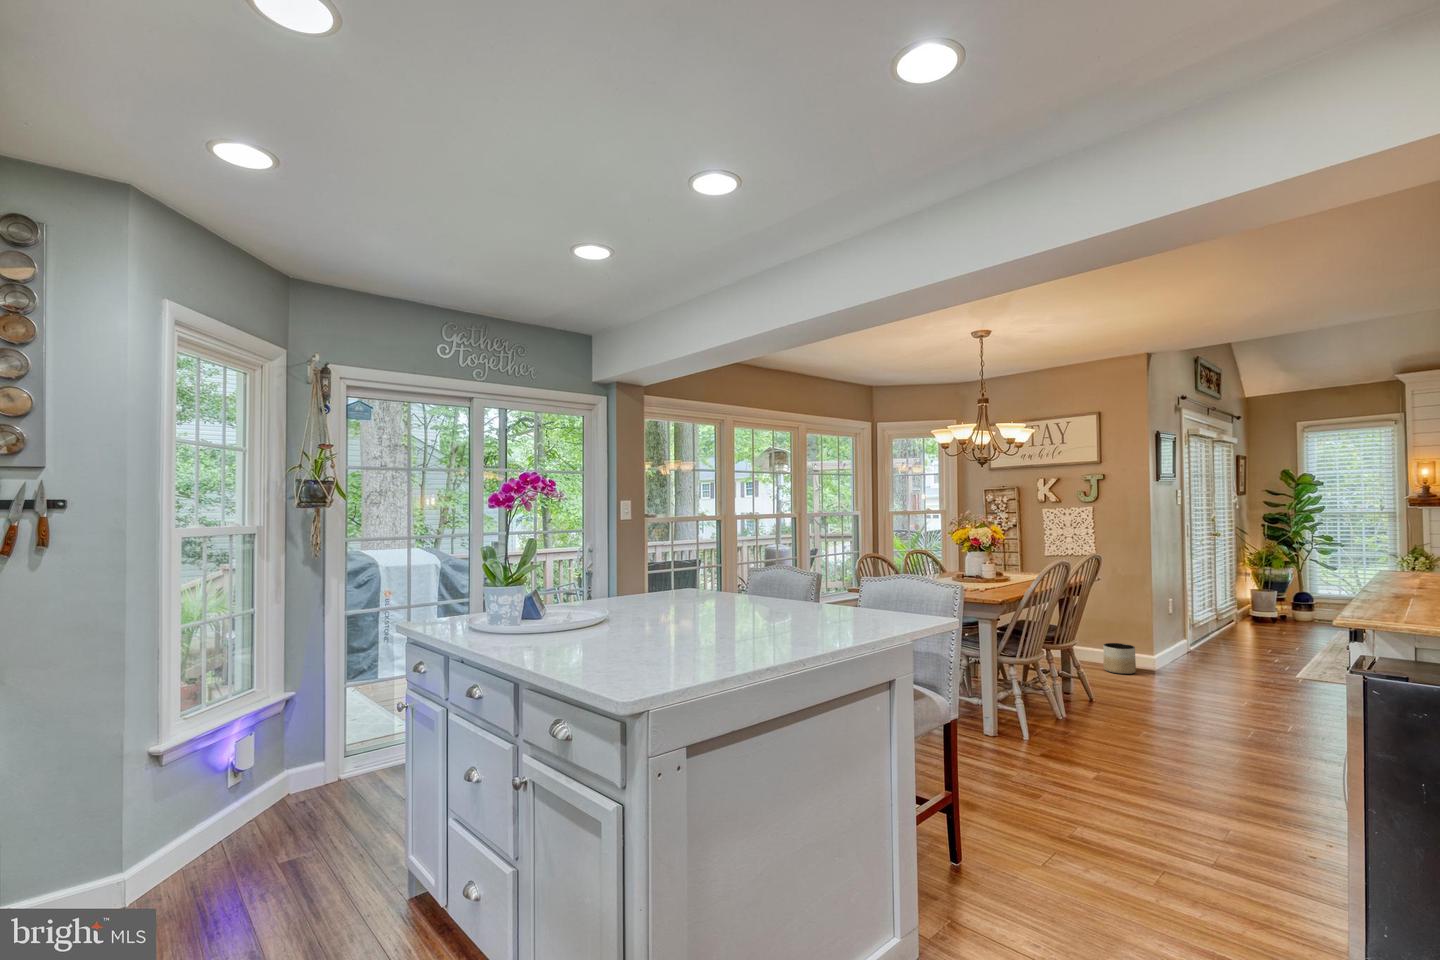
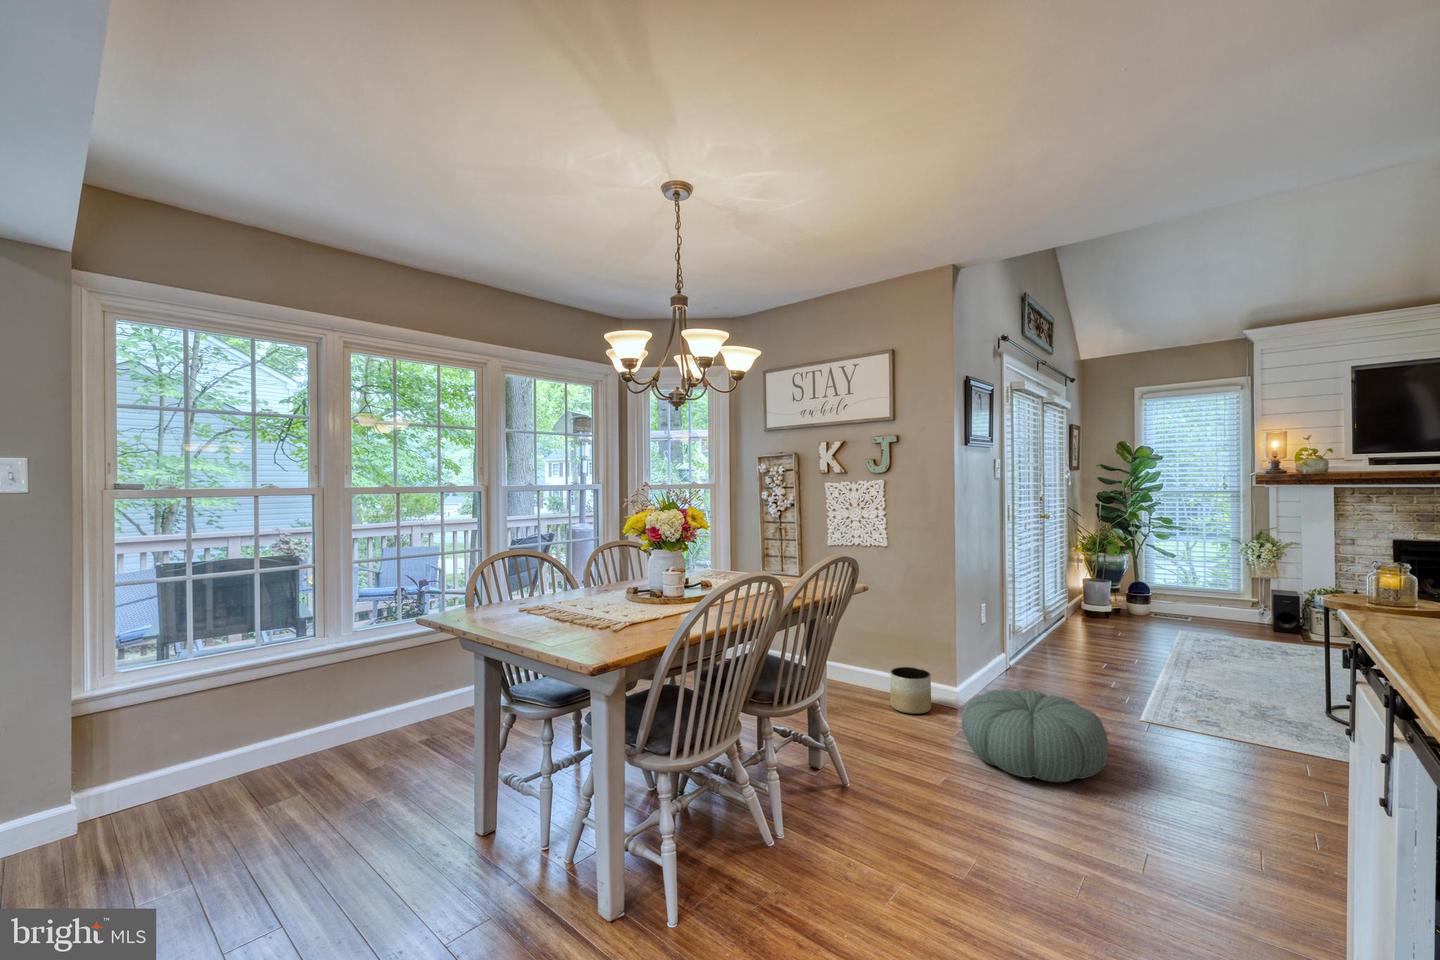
pouf: none [1165,653,1272,705] -> present [962,690,1108,782]

